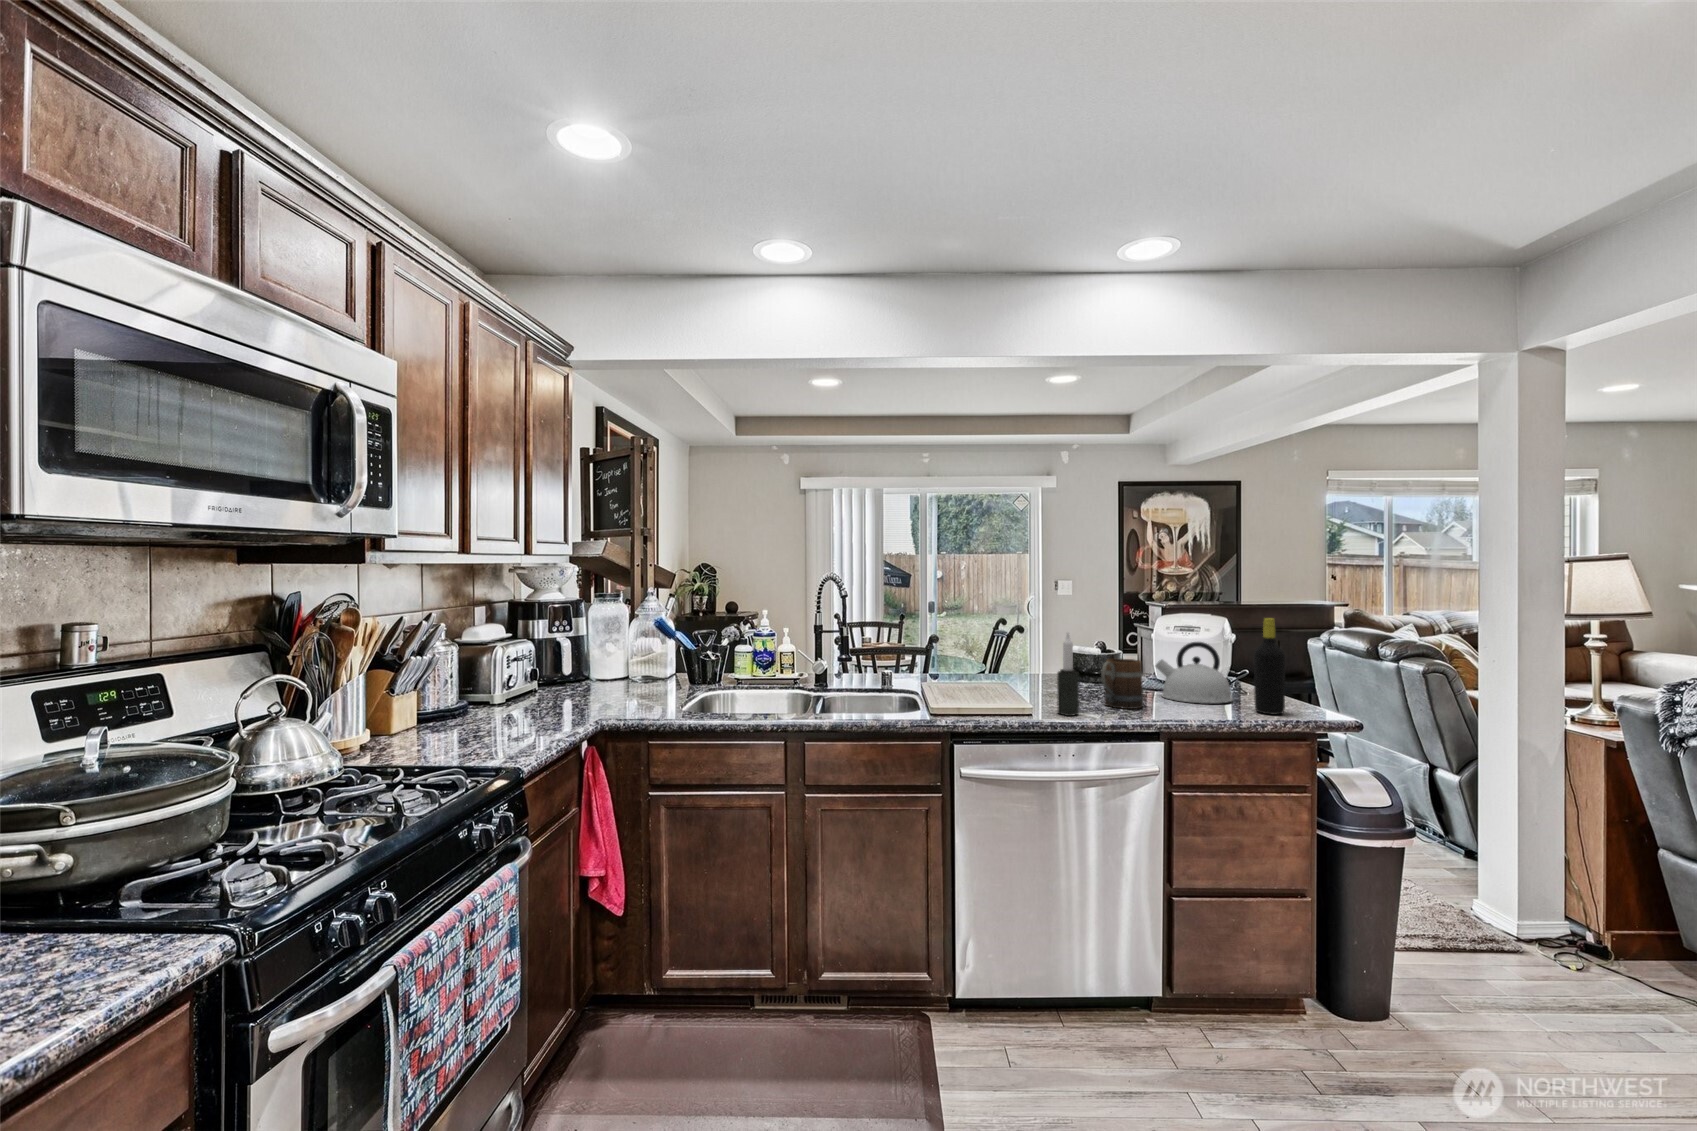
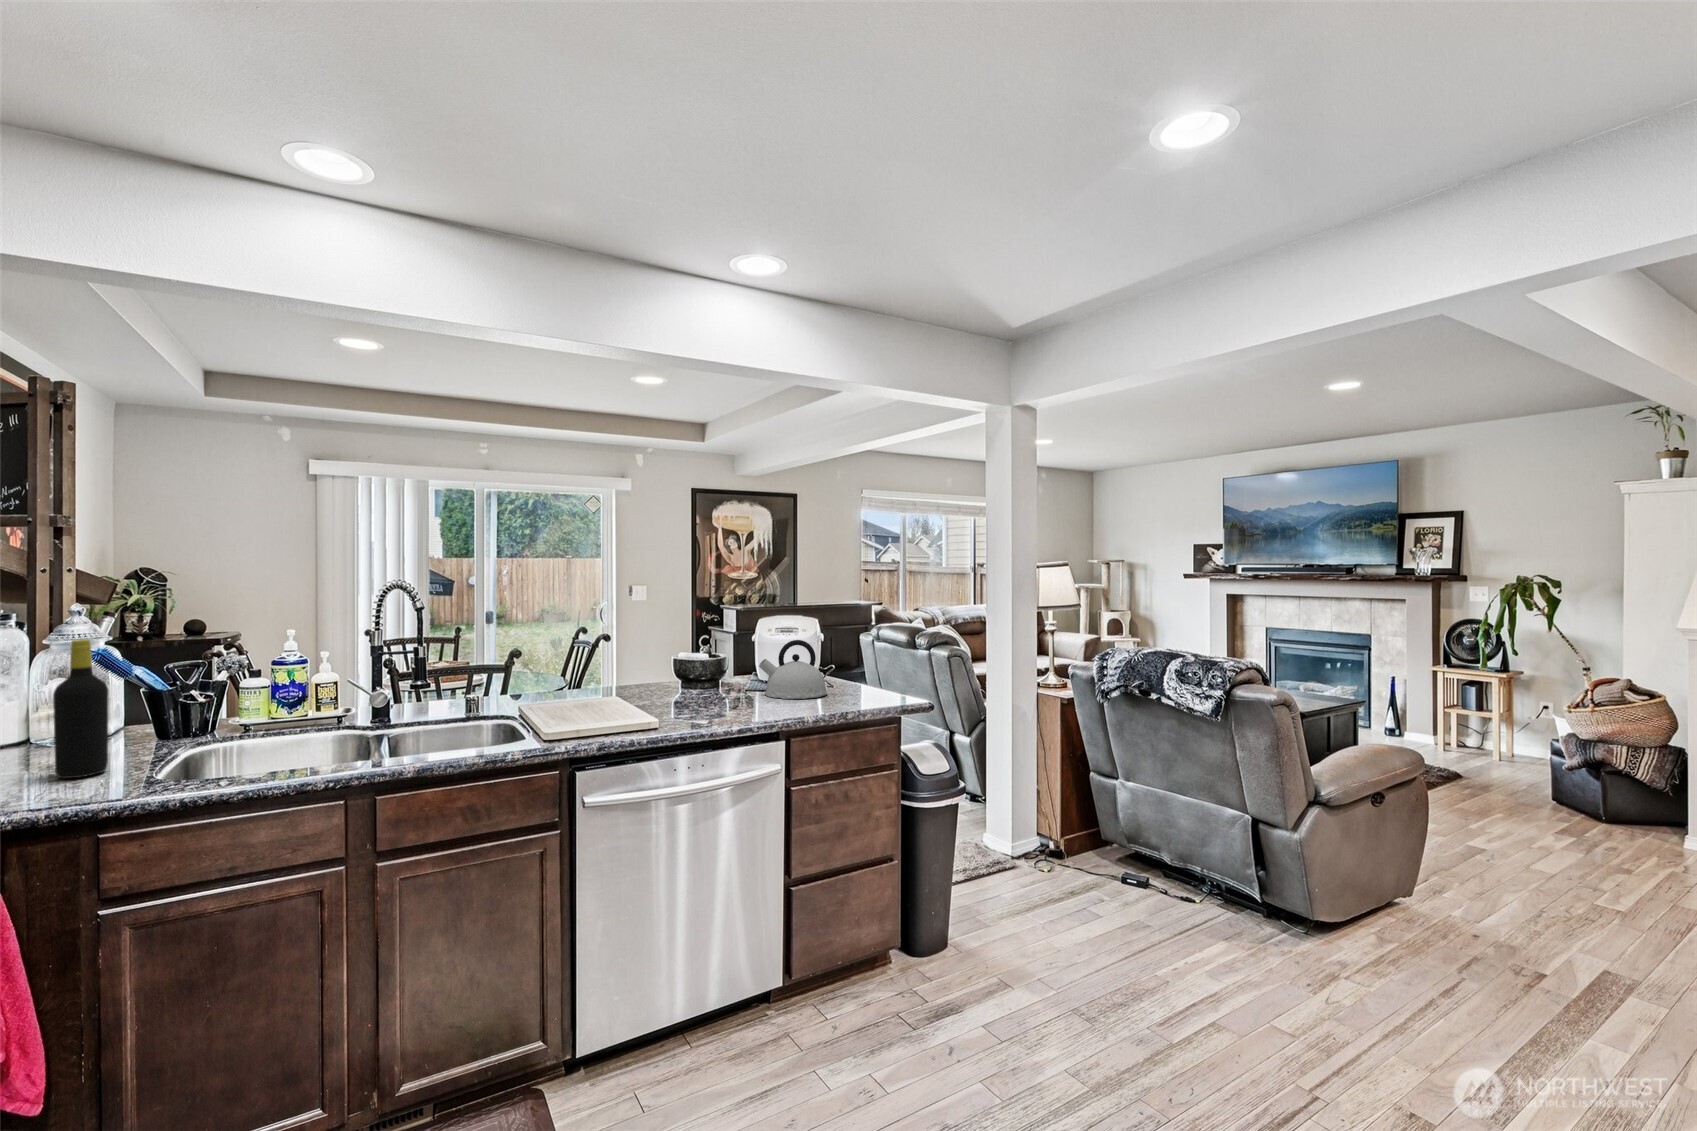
bottle: present [1254,618,1285,714] -> present [53,639,109,778]
candle: present [1057,632,1079,716] -> none [683,638,704,725]
mug: present [1101,659,1143,709] -> none [721,661,757,712]

